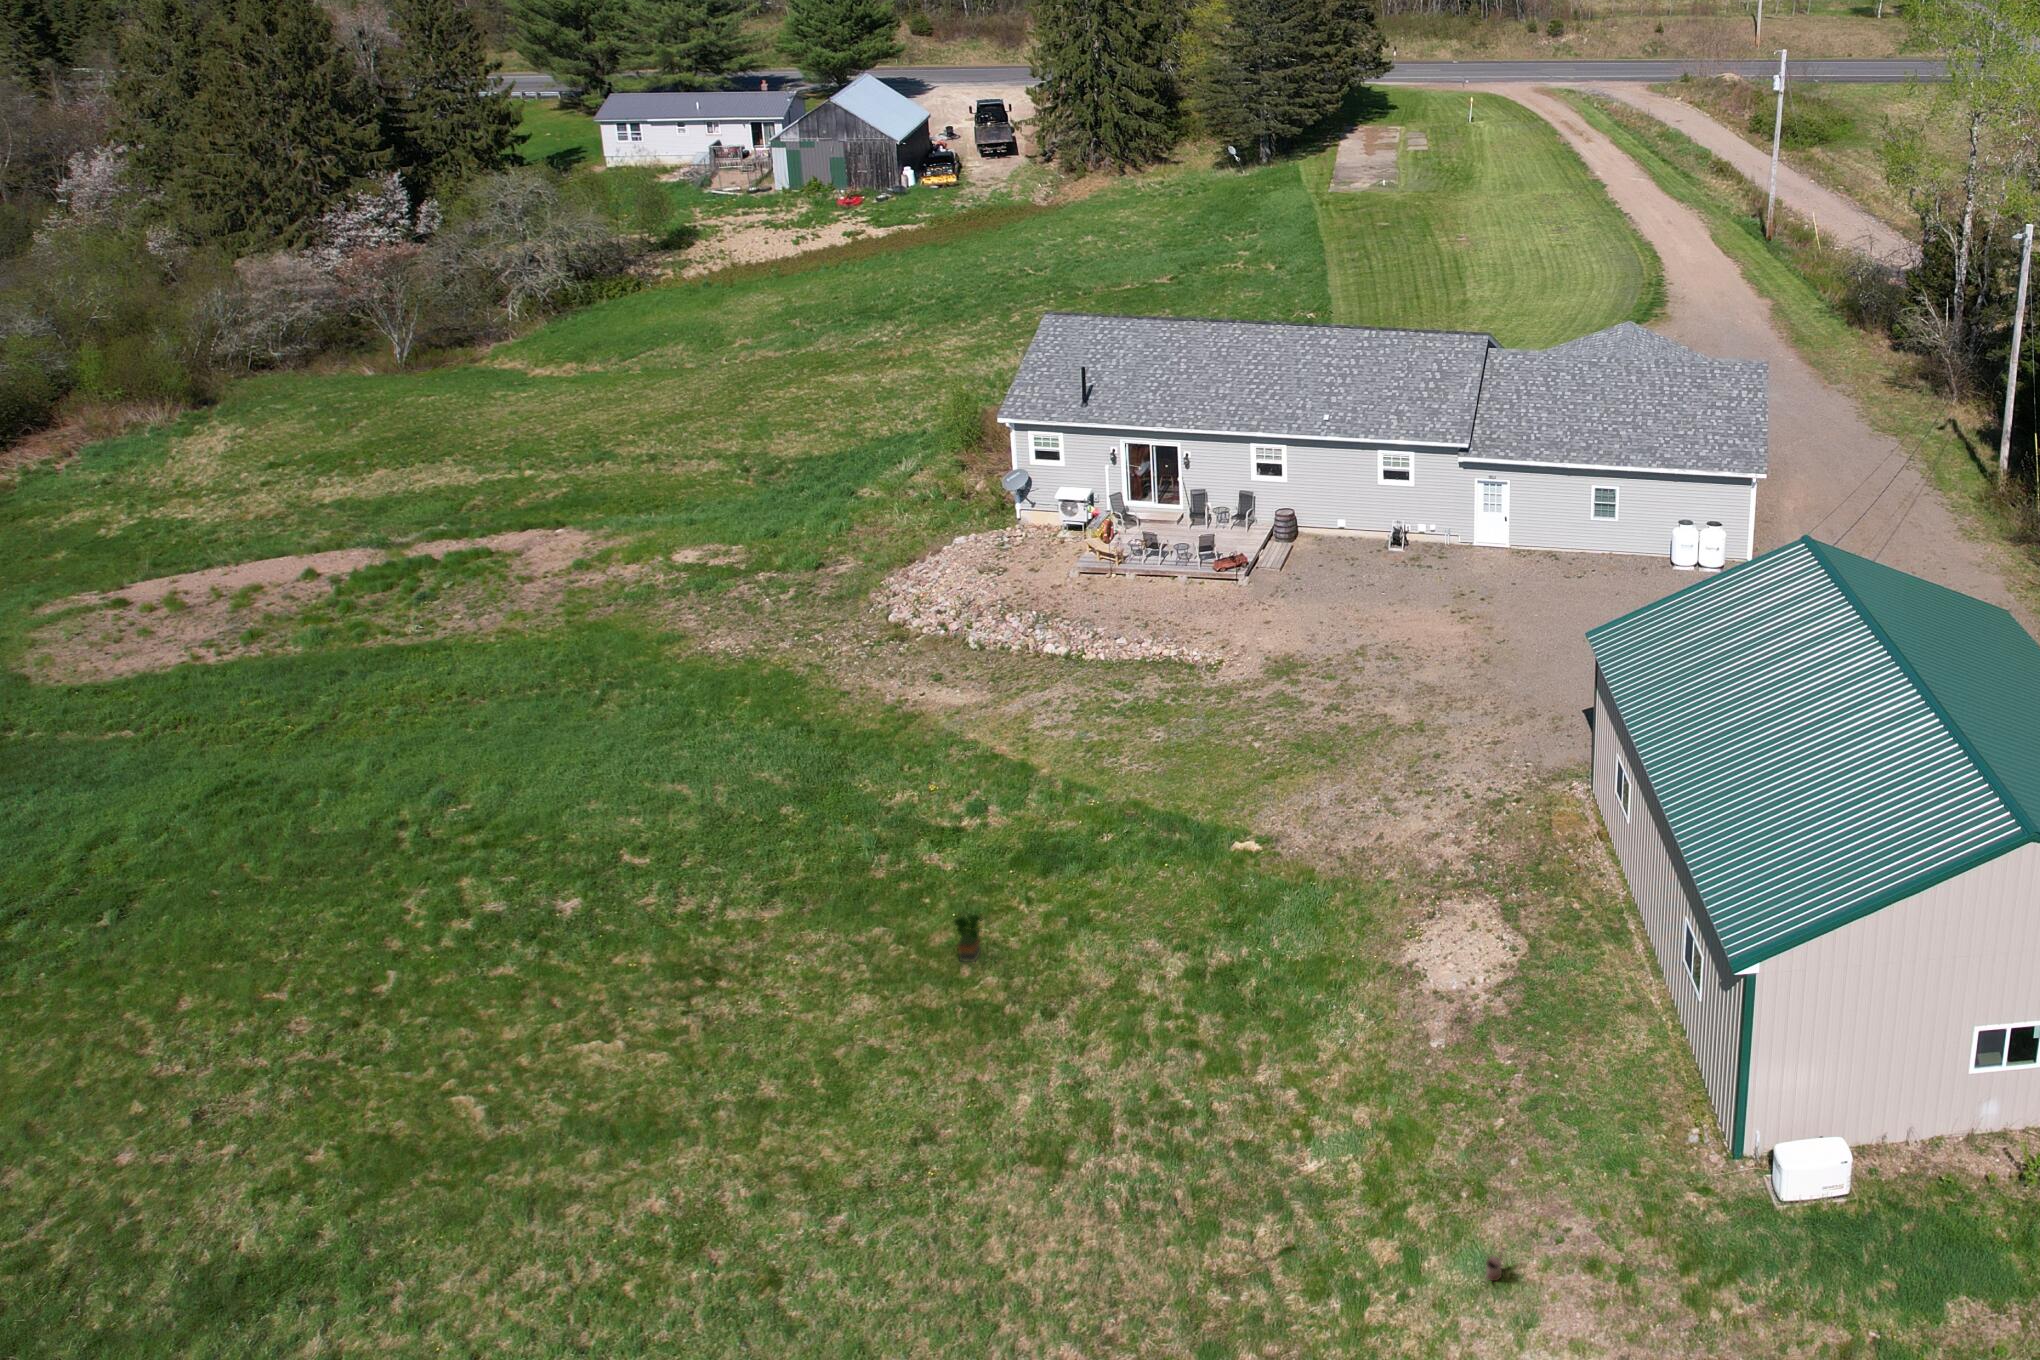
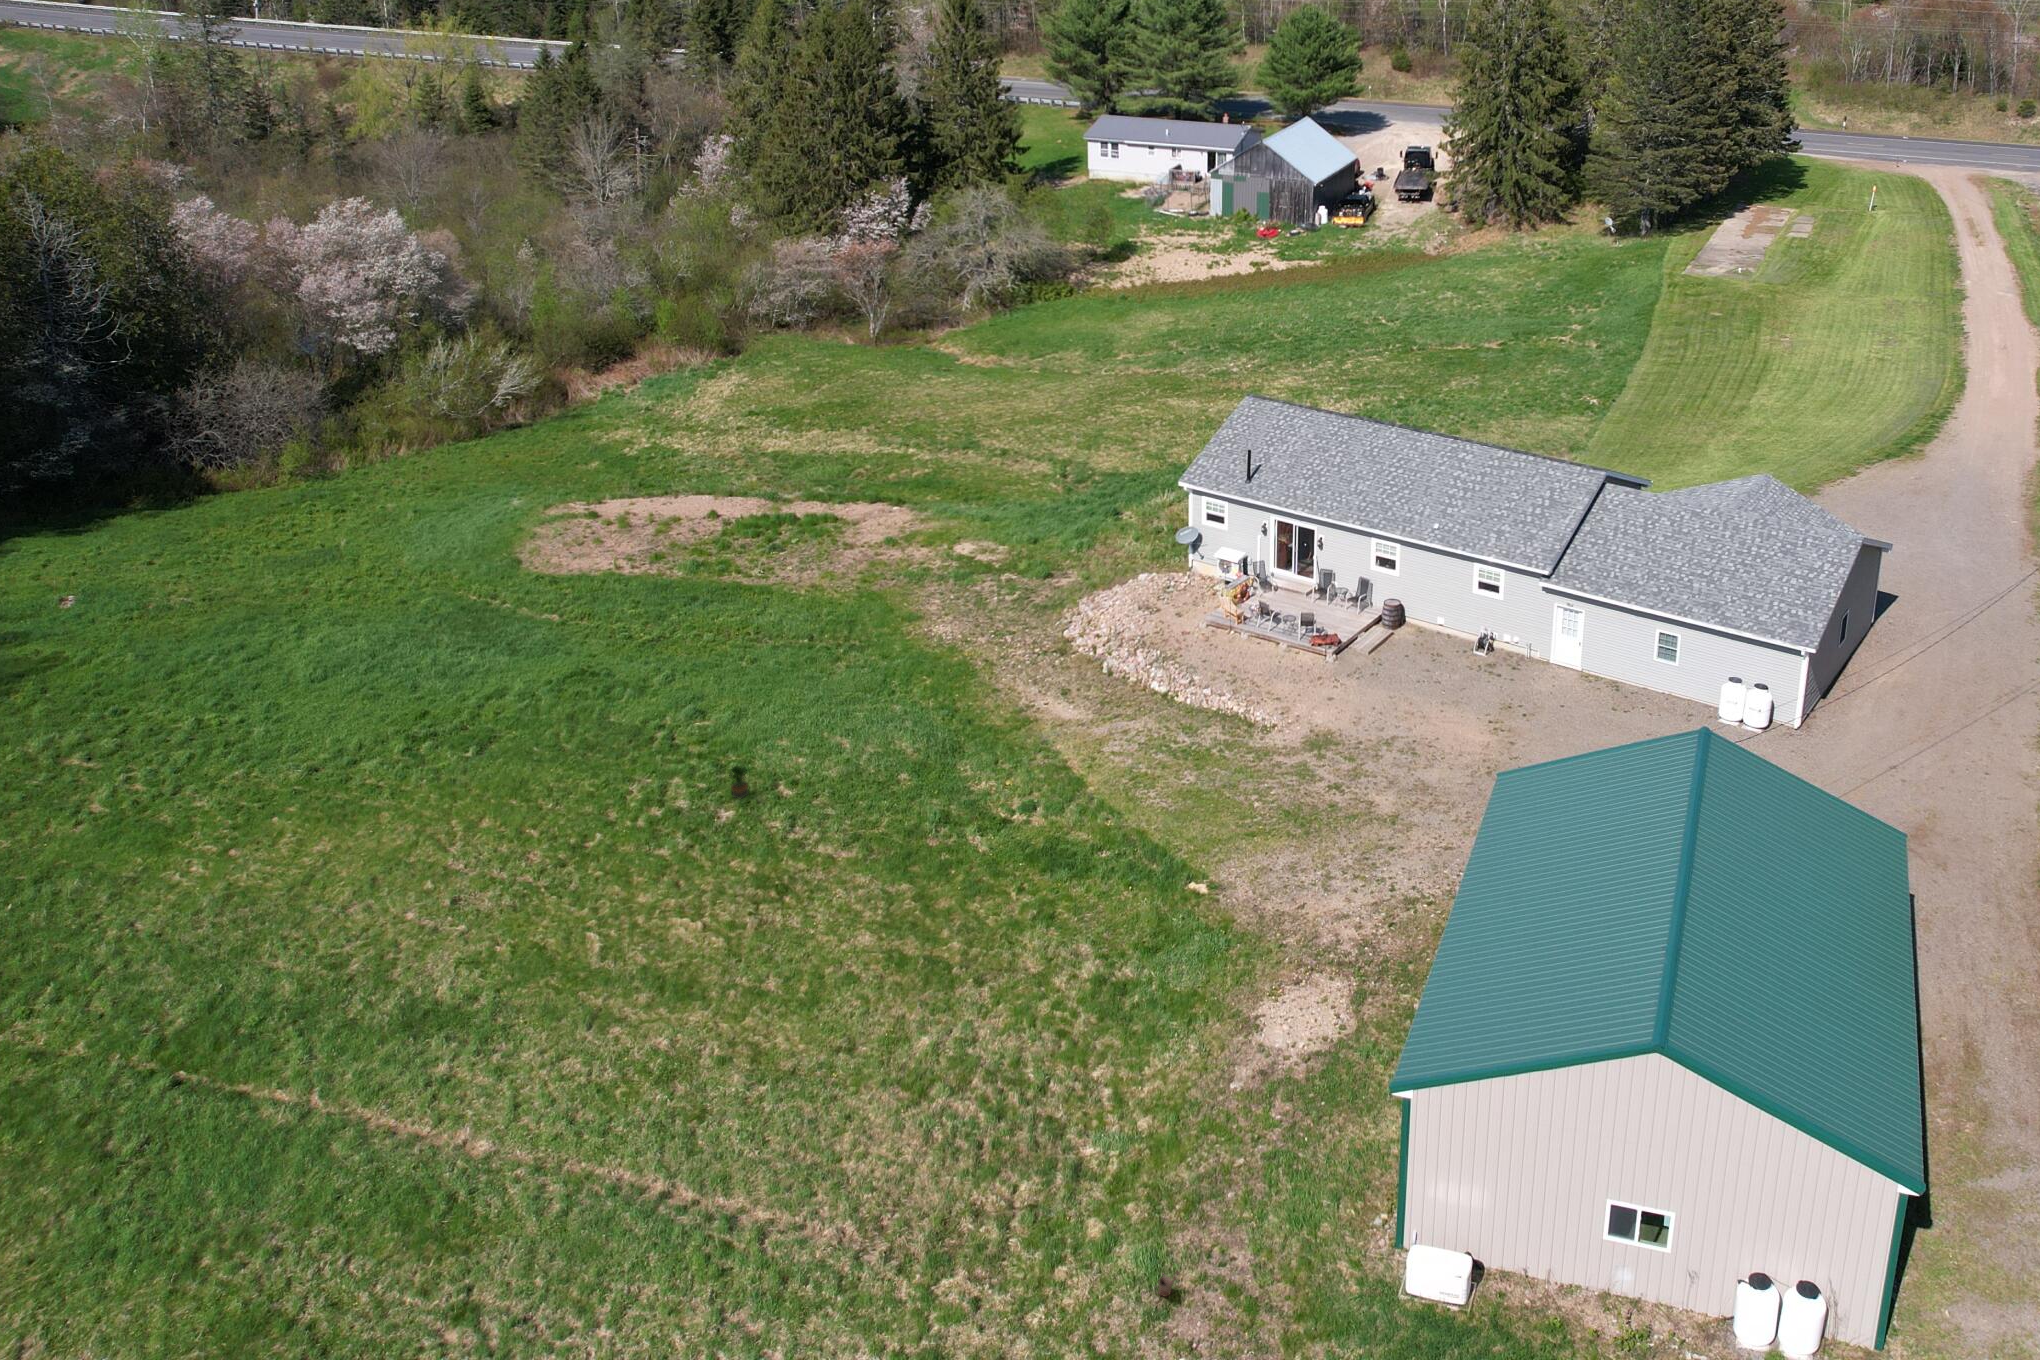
potted tree: present [954,915,983,962] -> present [729,766,750,799]

